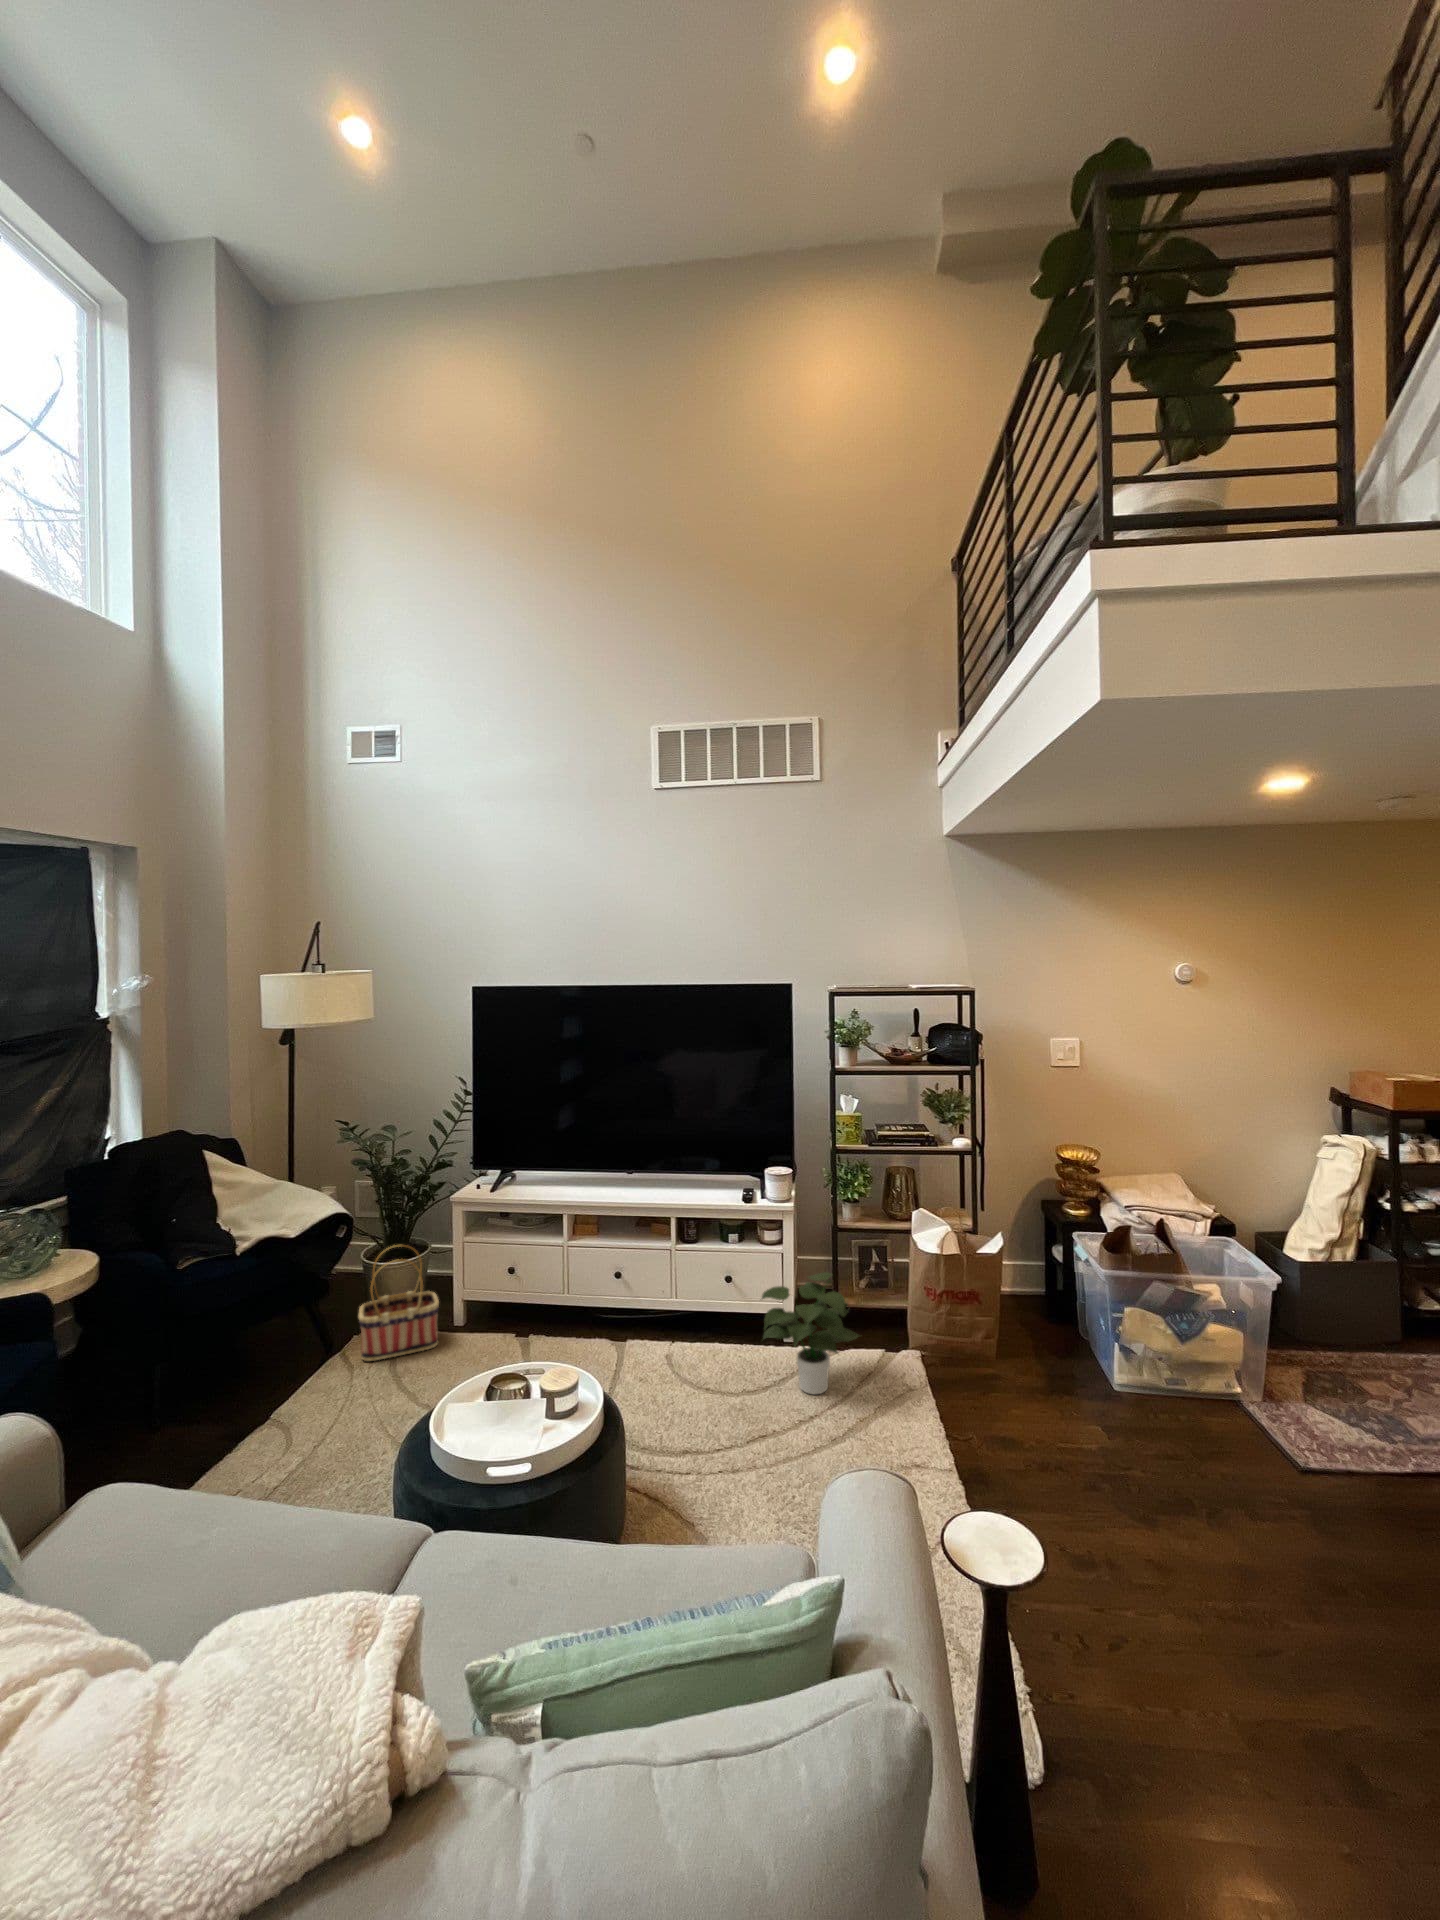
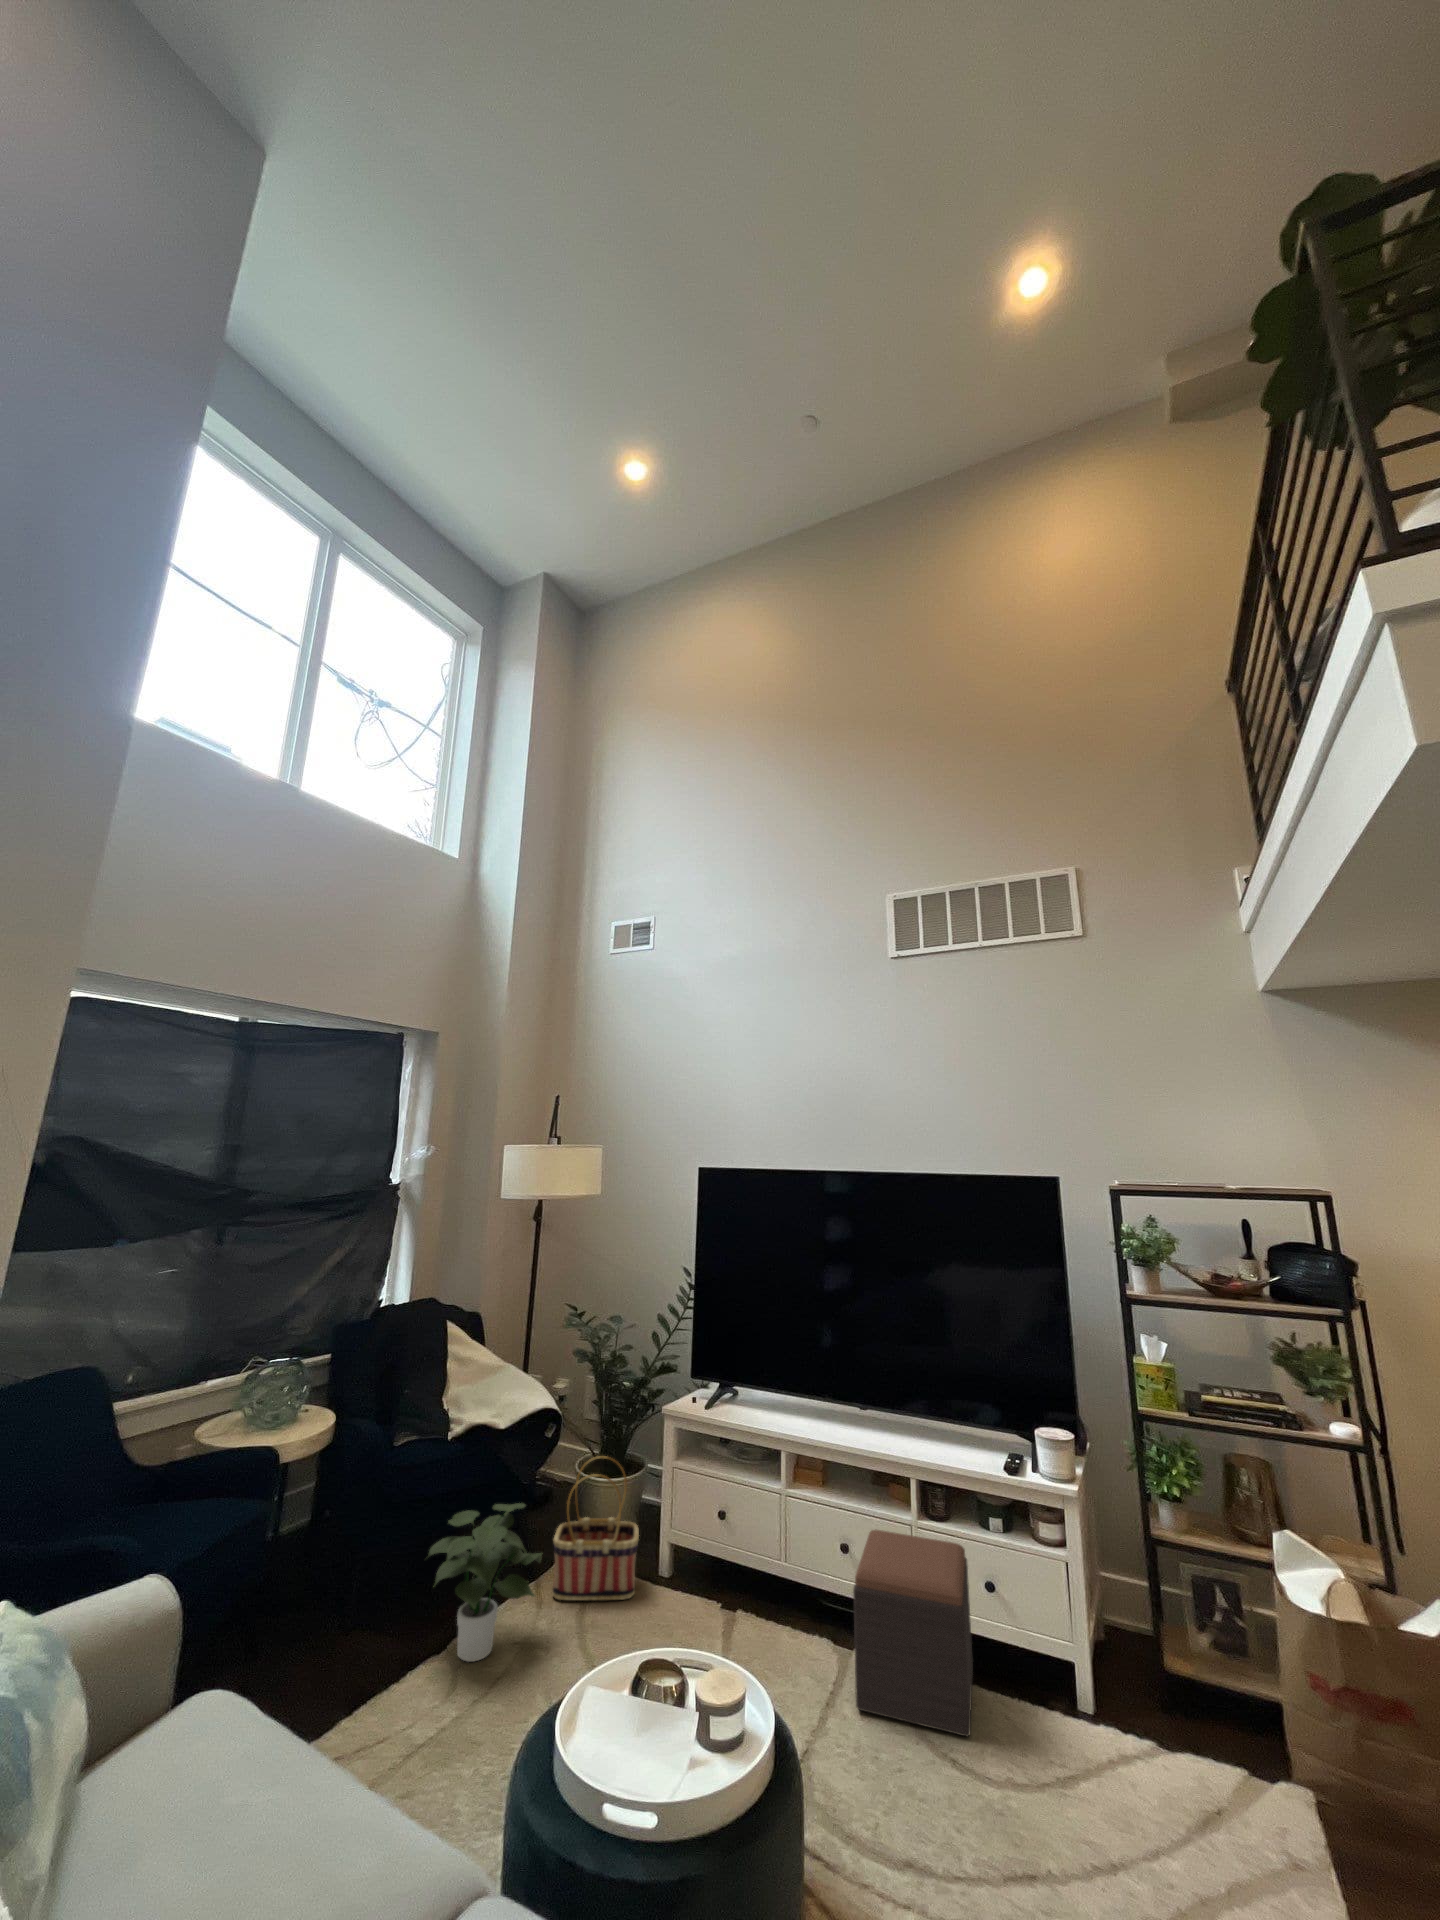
footstool: none [633,1257,716,1377] -> present [853,1530,973,1736]
potted plant: present [762,1272,860,1394] -> present [428,1503,542,1662]

